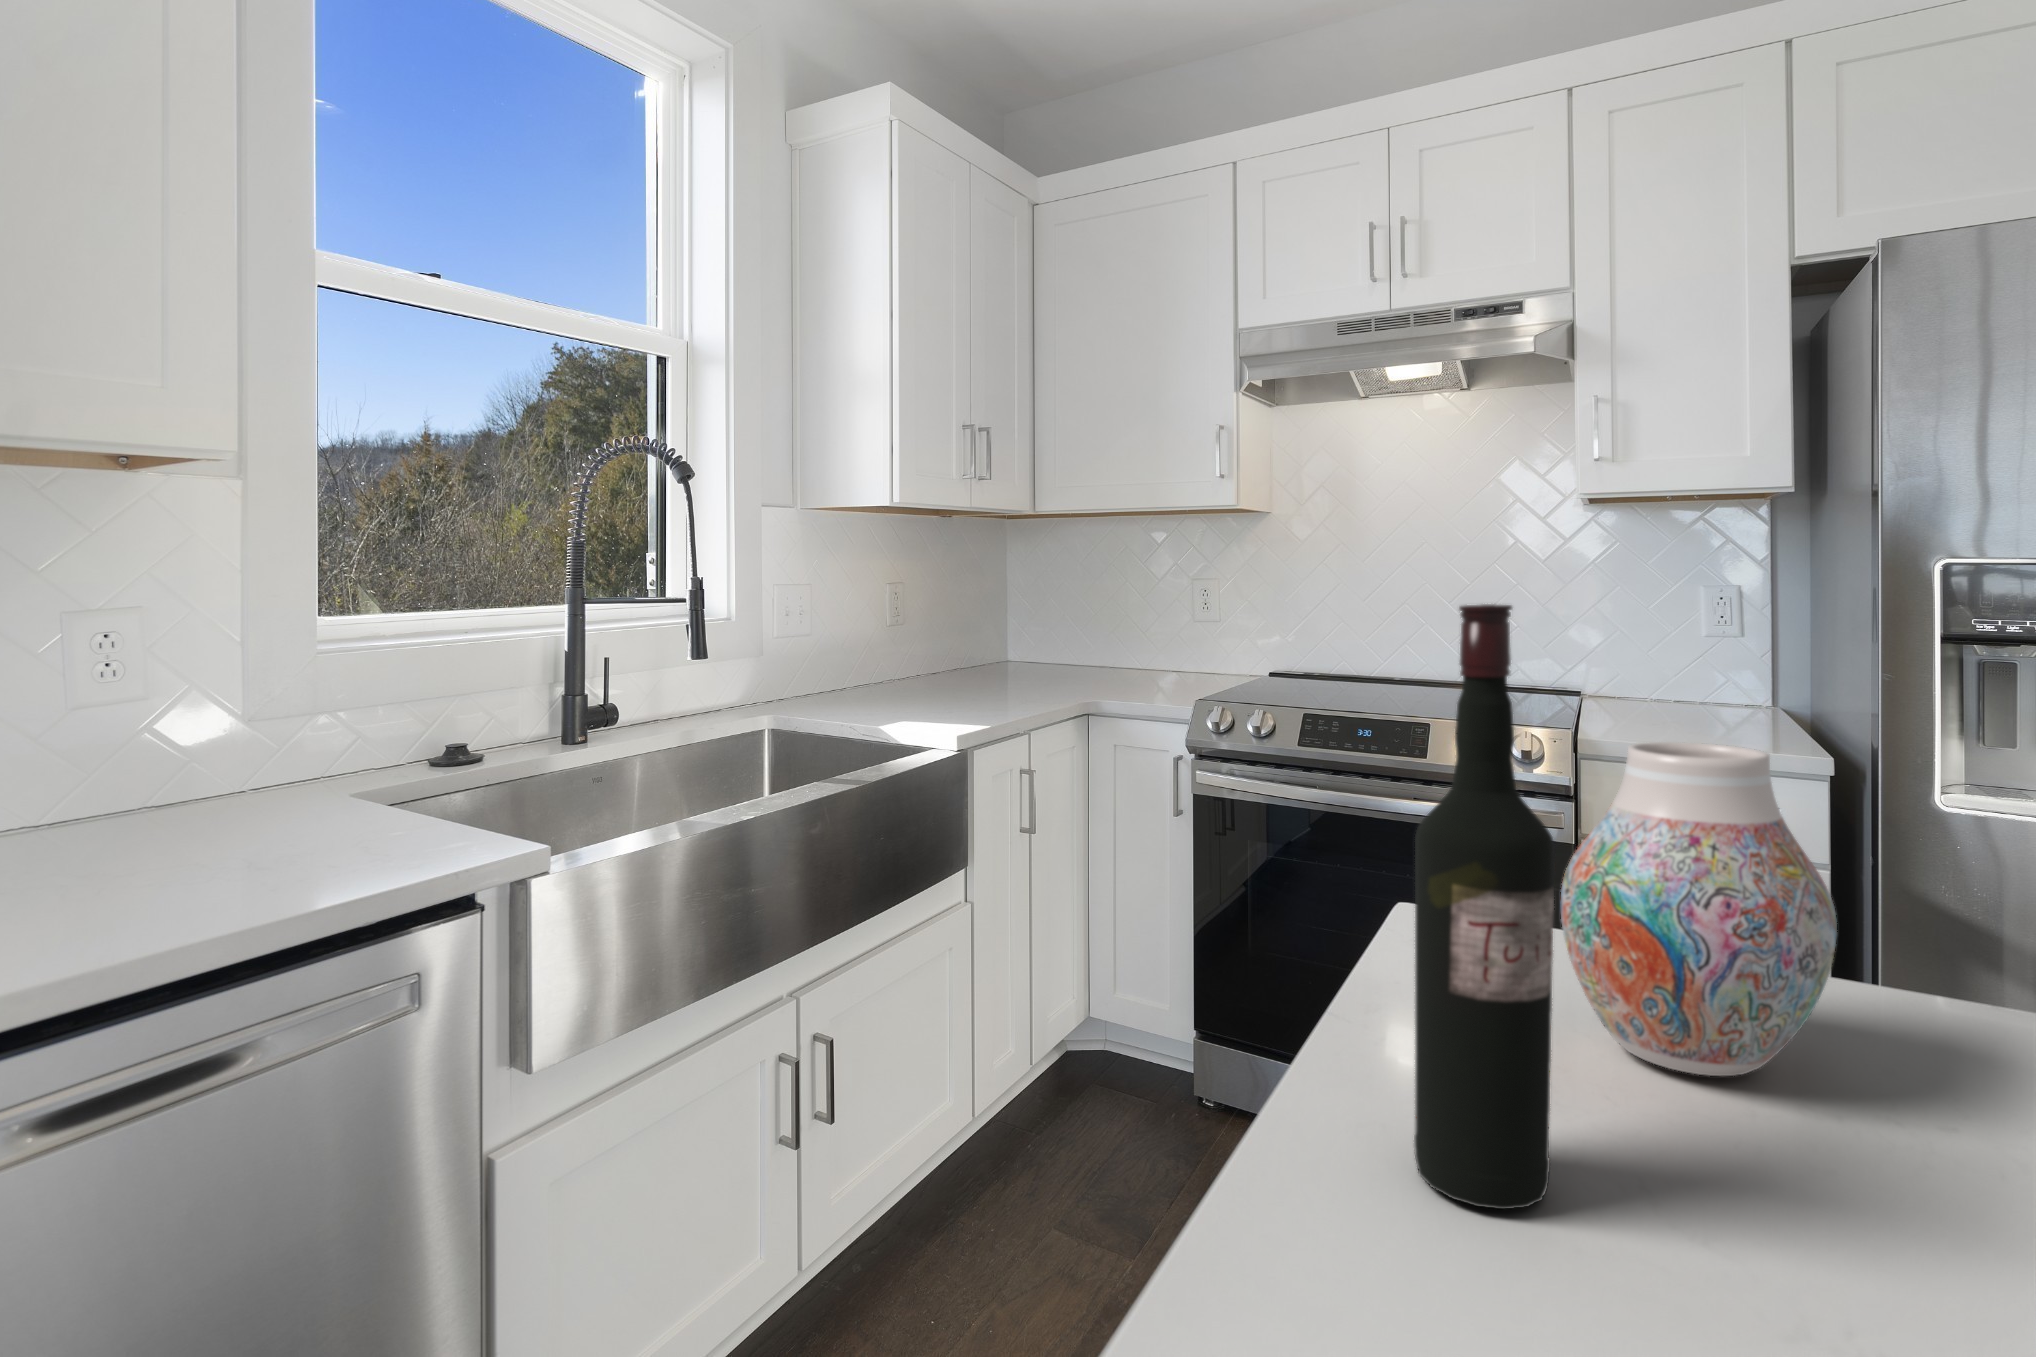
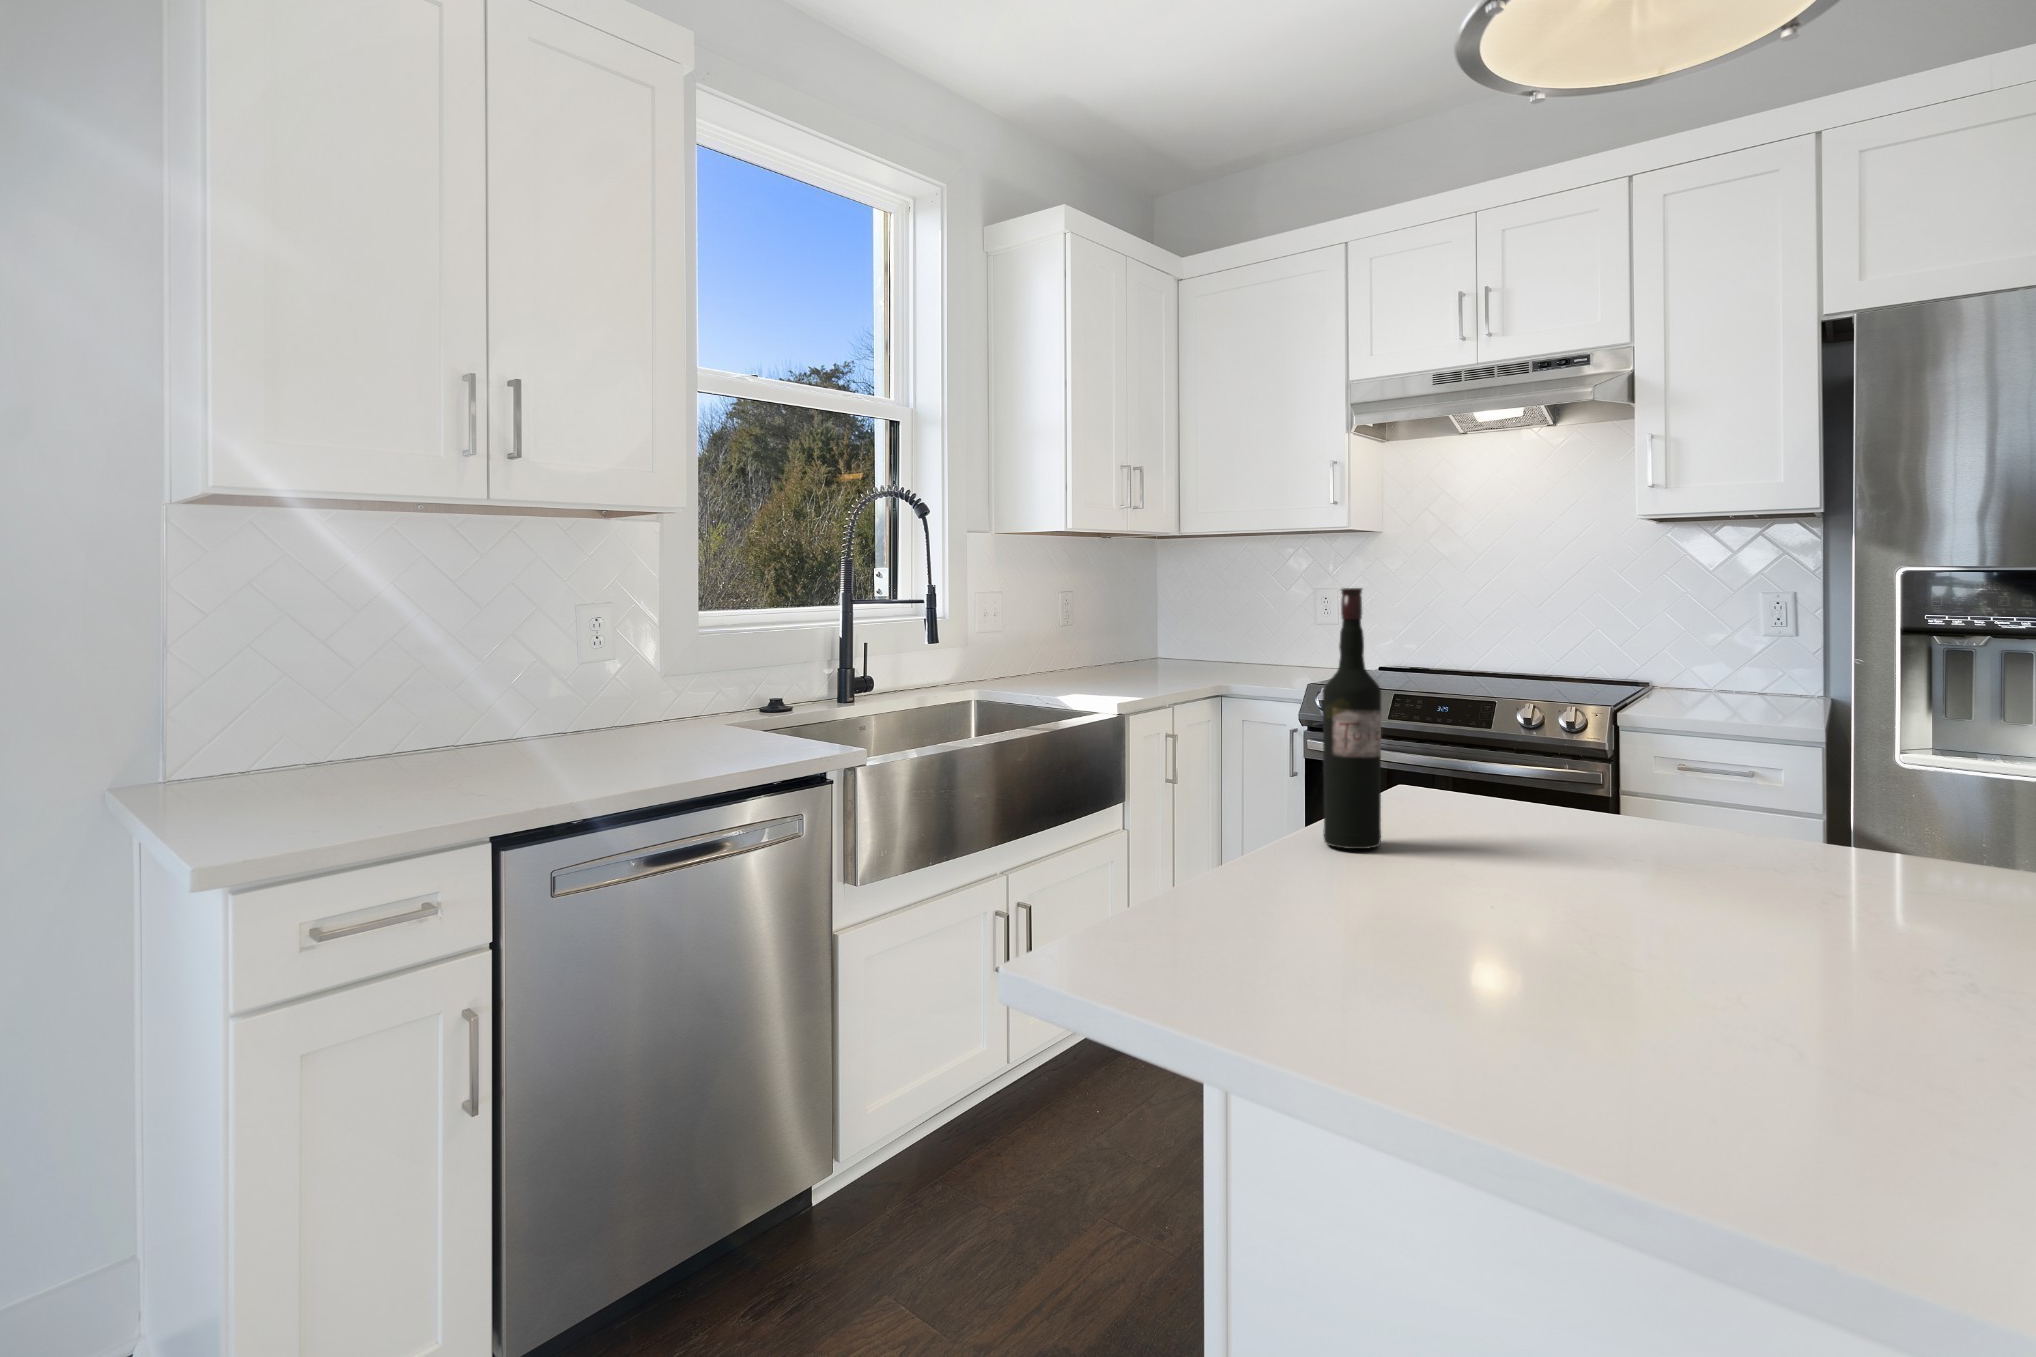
vase: present [1561,742,1837,1076] -> none [1430,663,1559,825]

